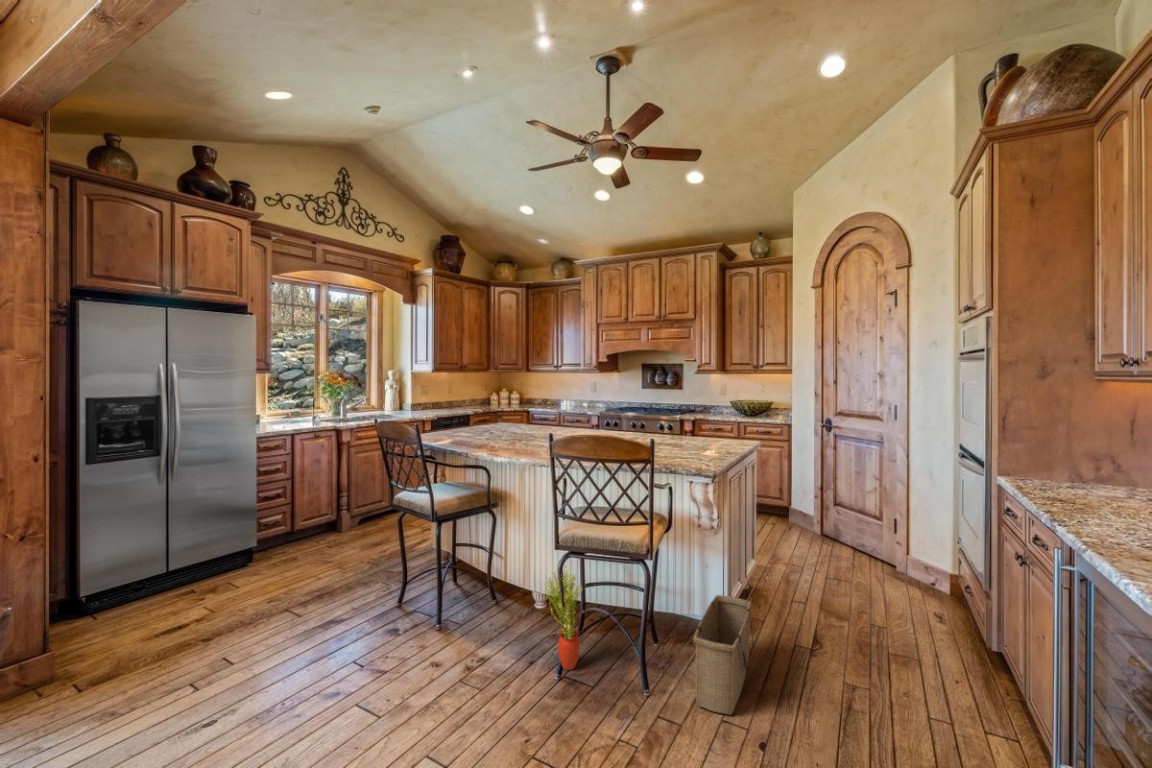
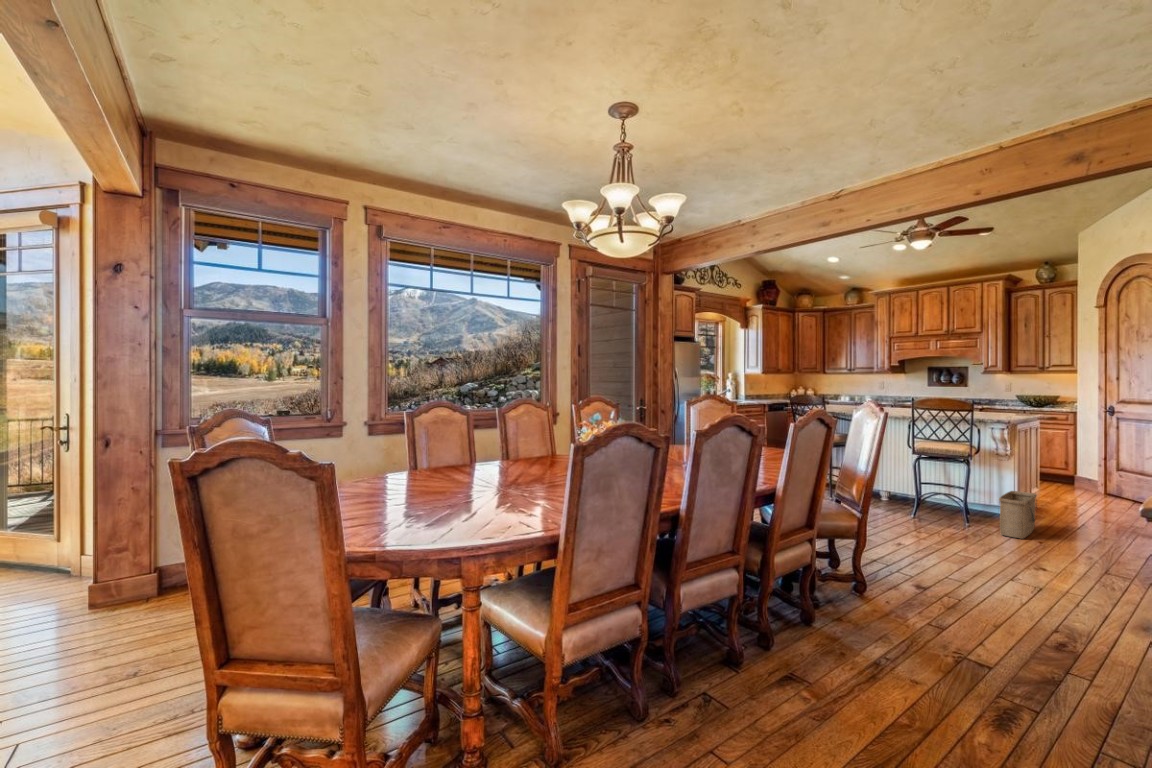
potted plant: present [545,564,582,670] -> none [899,466,925,520]

